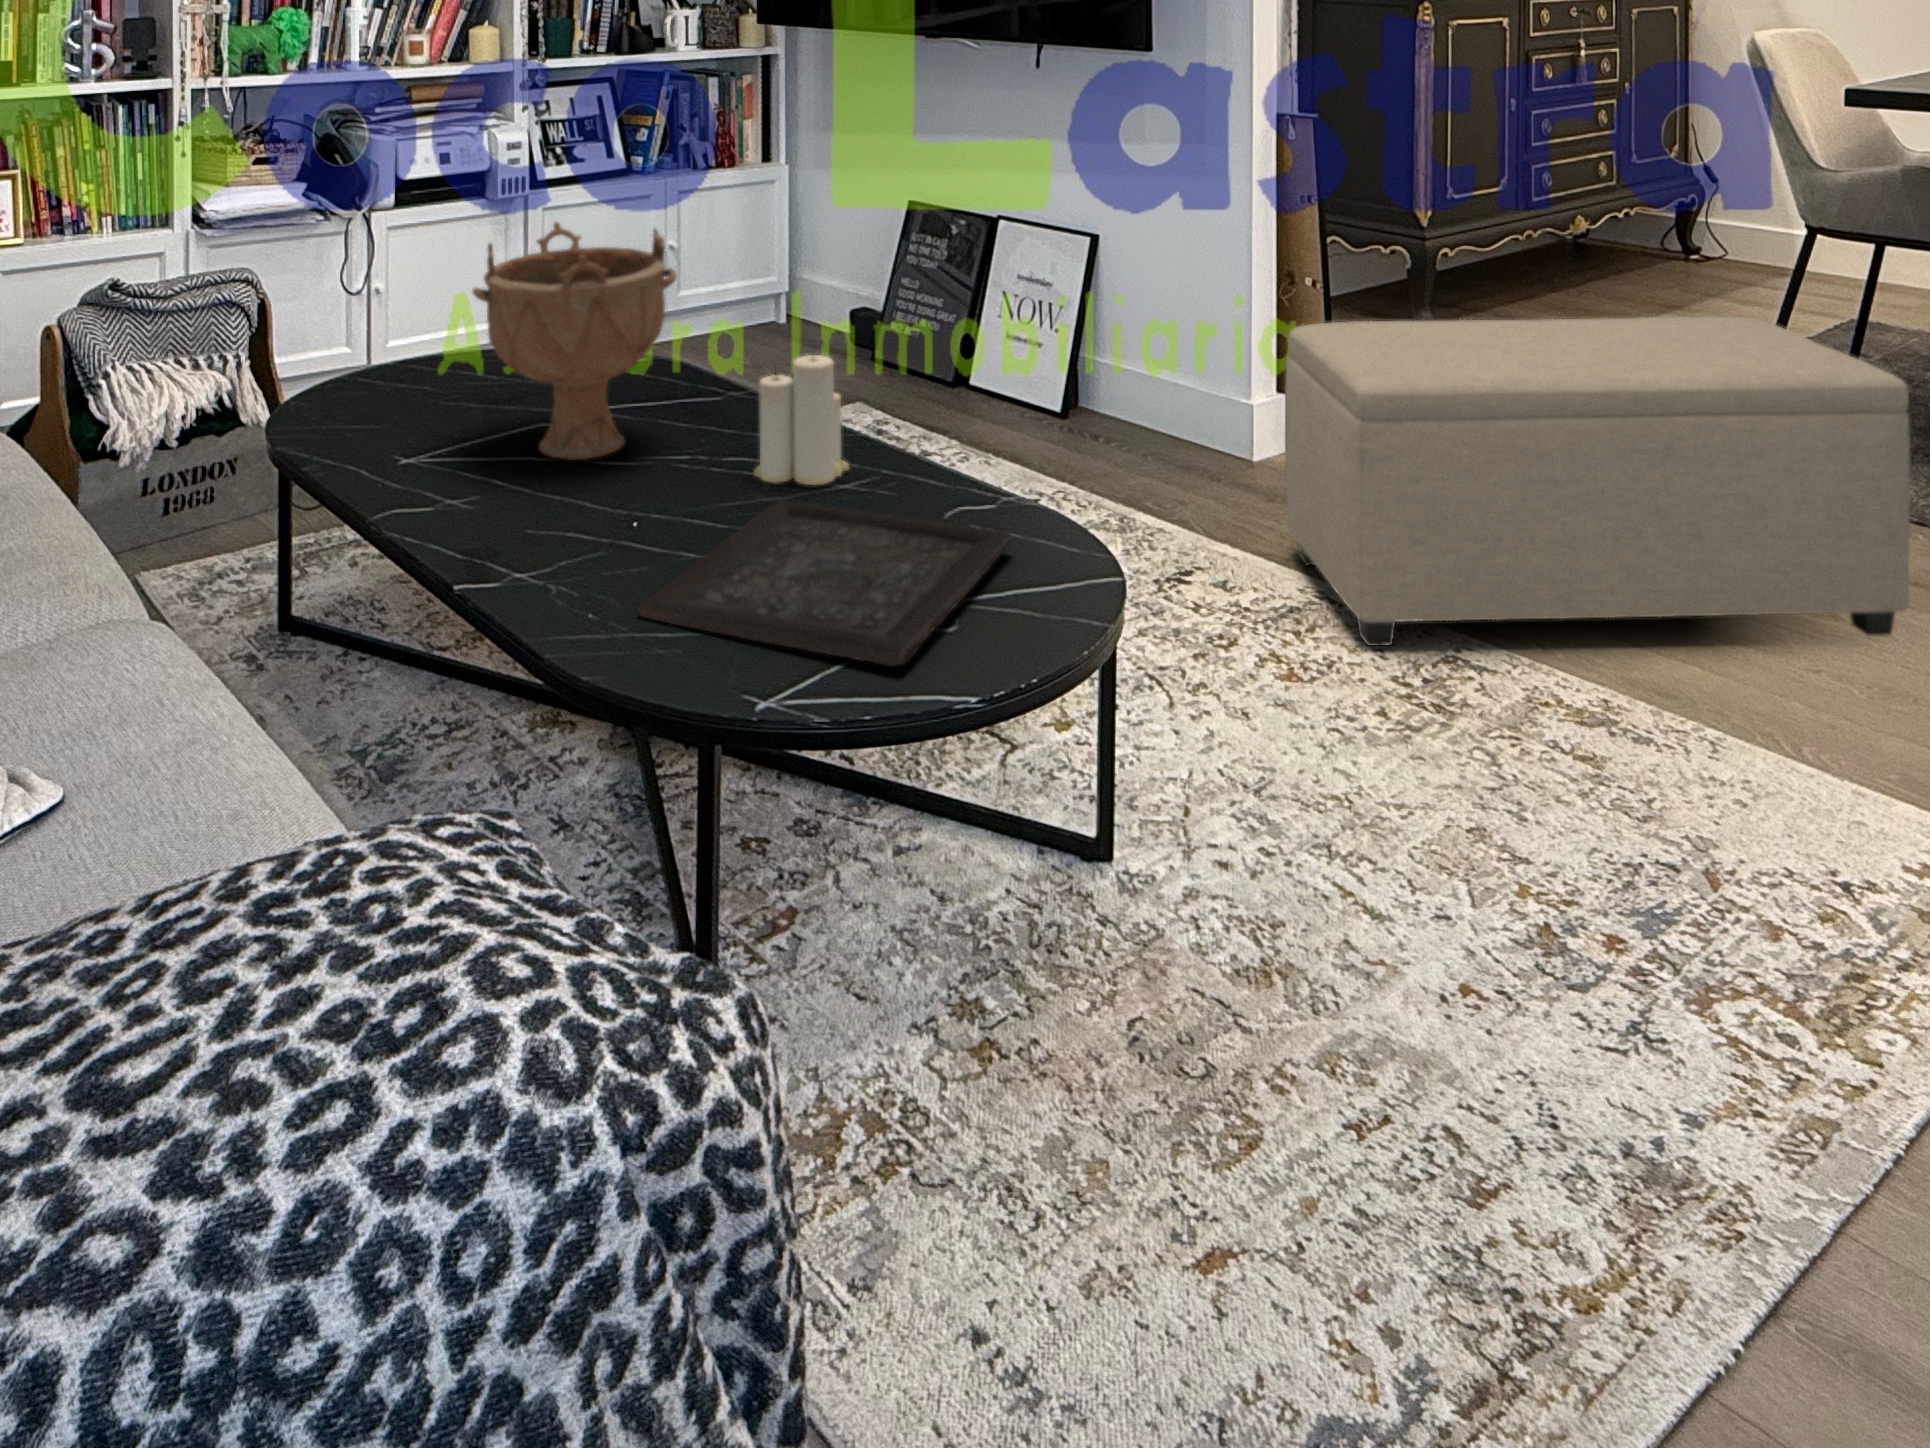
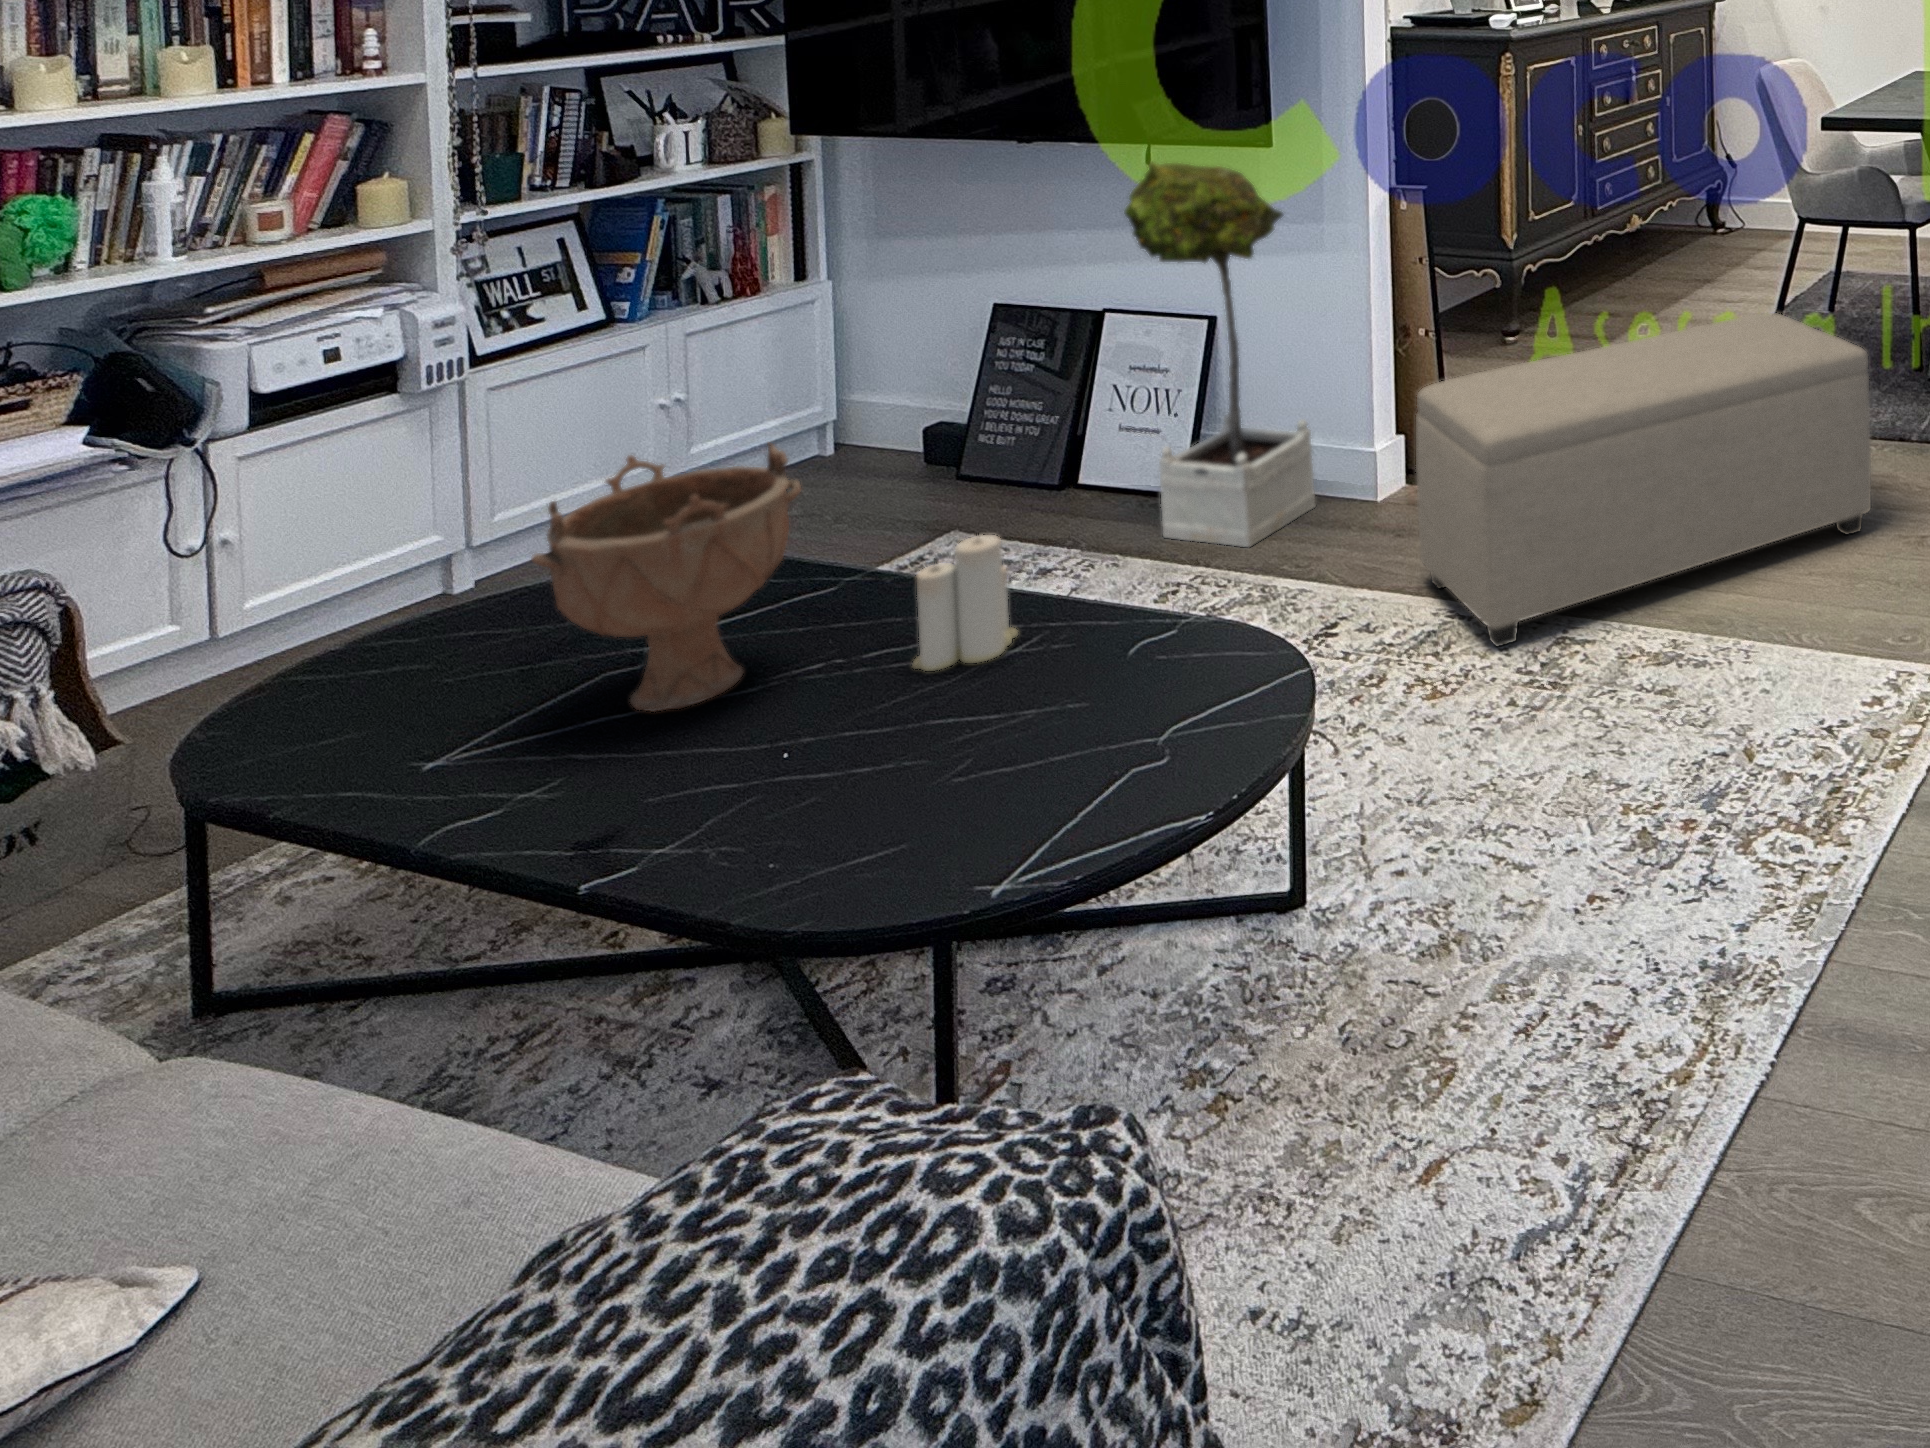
potted tree: none [1008,57,1185,476] -> present [1125,162,1316,547]
tray: present [639,500,1012,666] -> none [833,658,1206,850]

